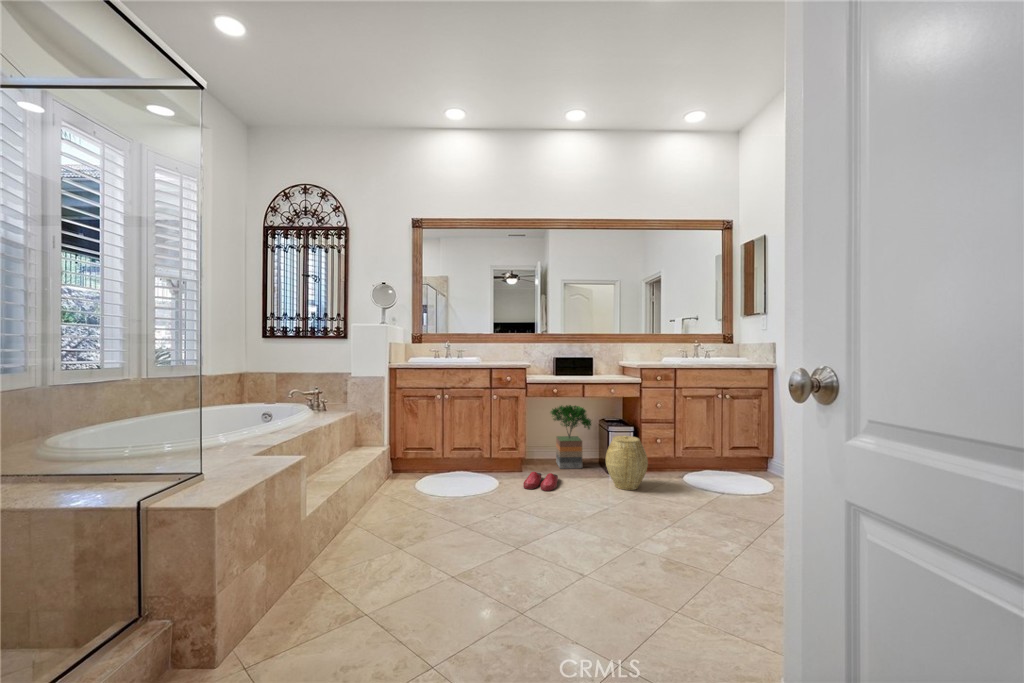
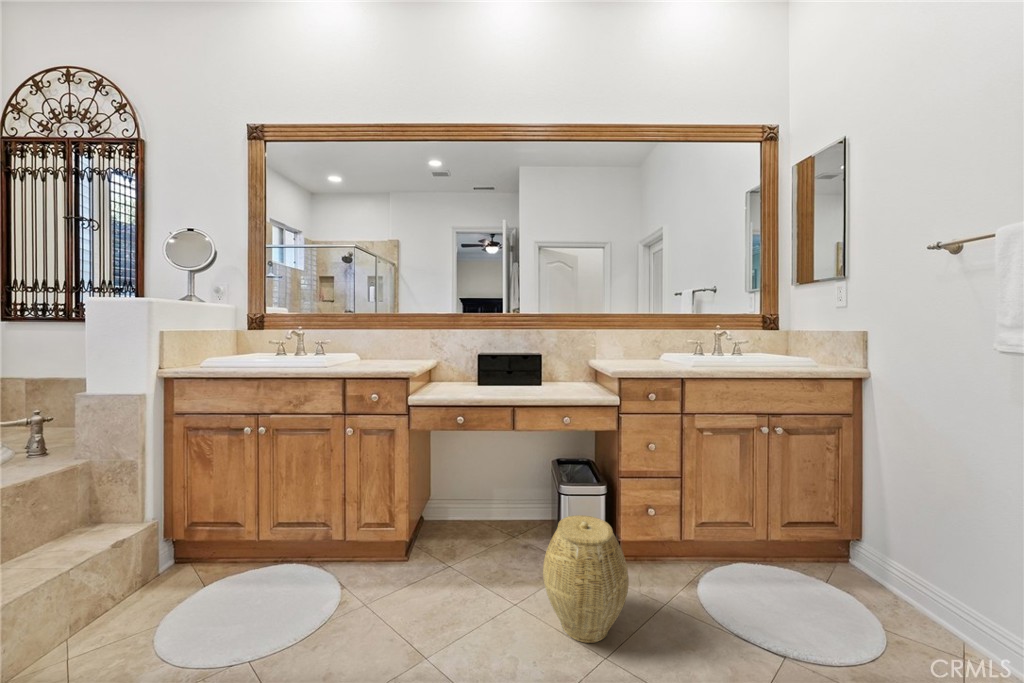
potted tree: present [550,405,591,469] -> none [465,433,536,549]
slippers: present [523,472,558,491] -> none [373,573,456,645]

